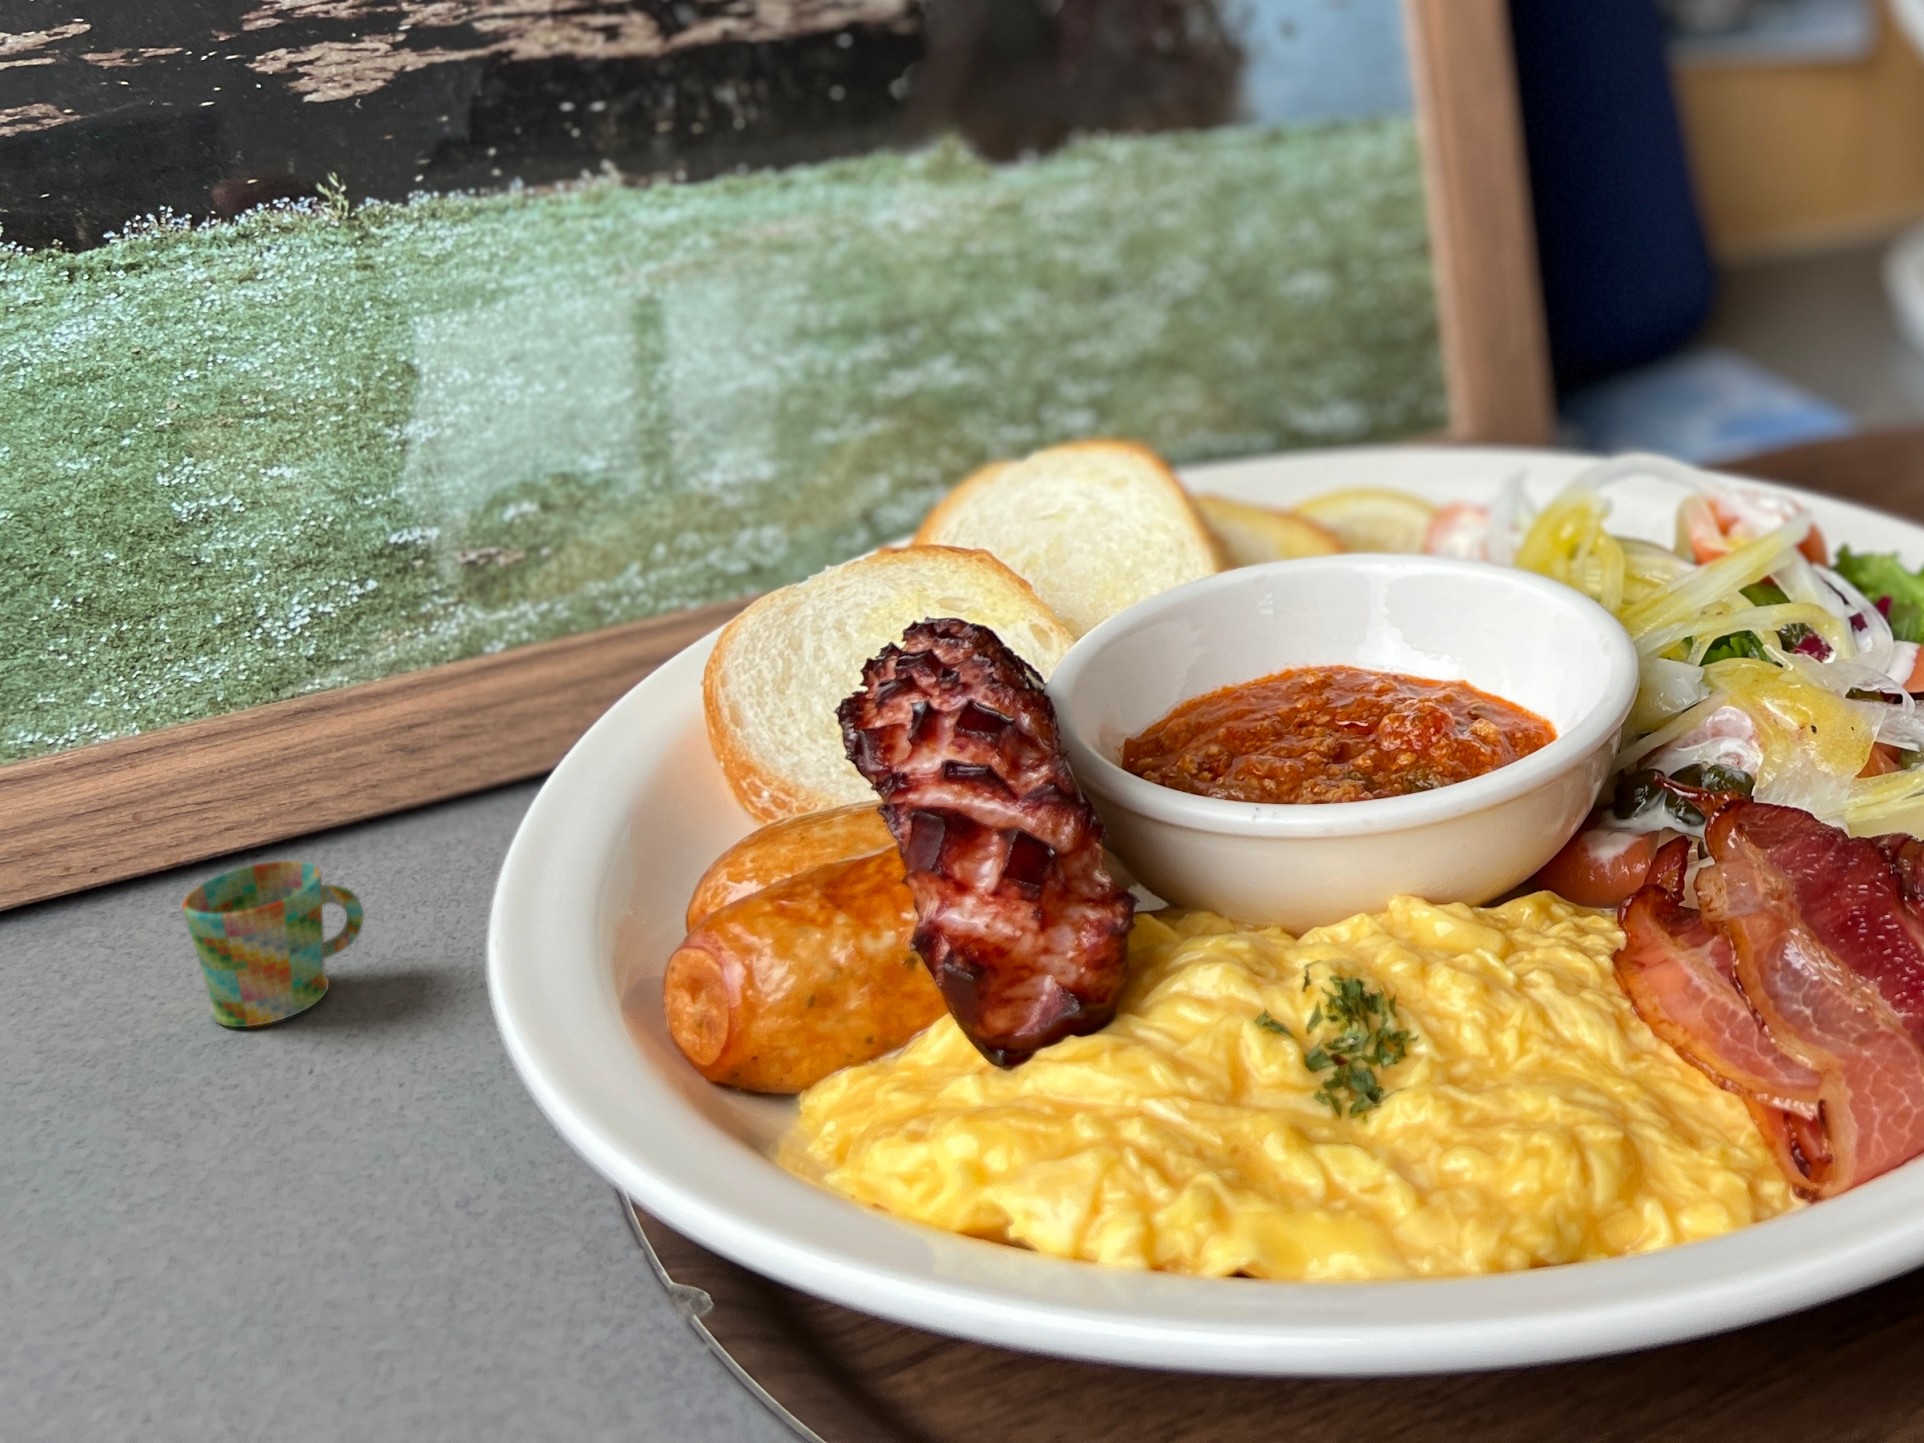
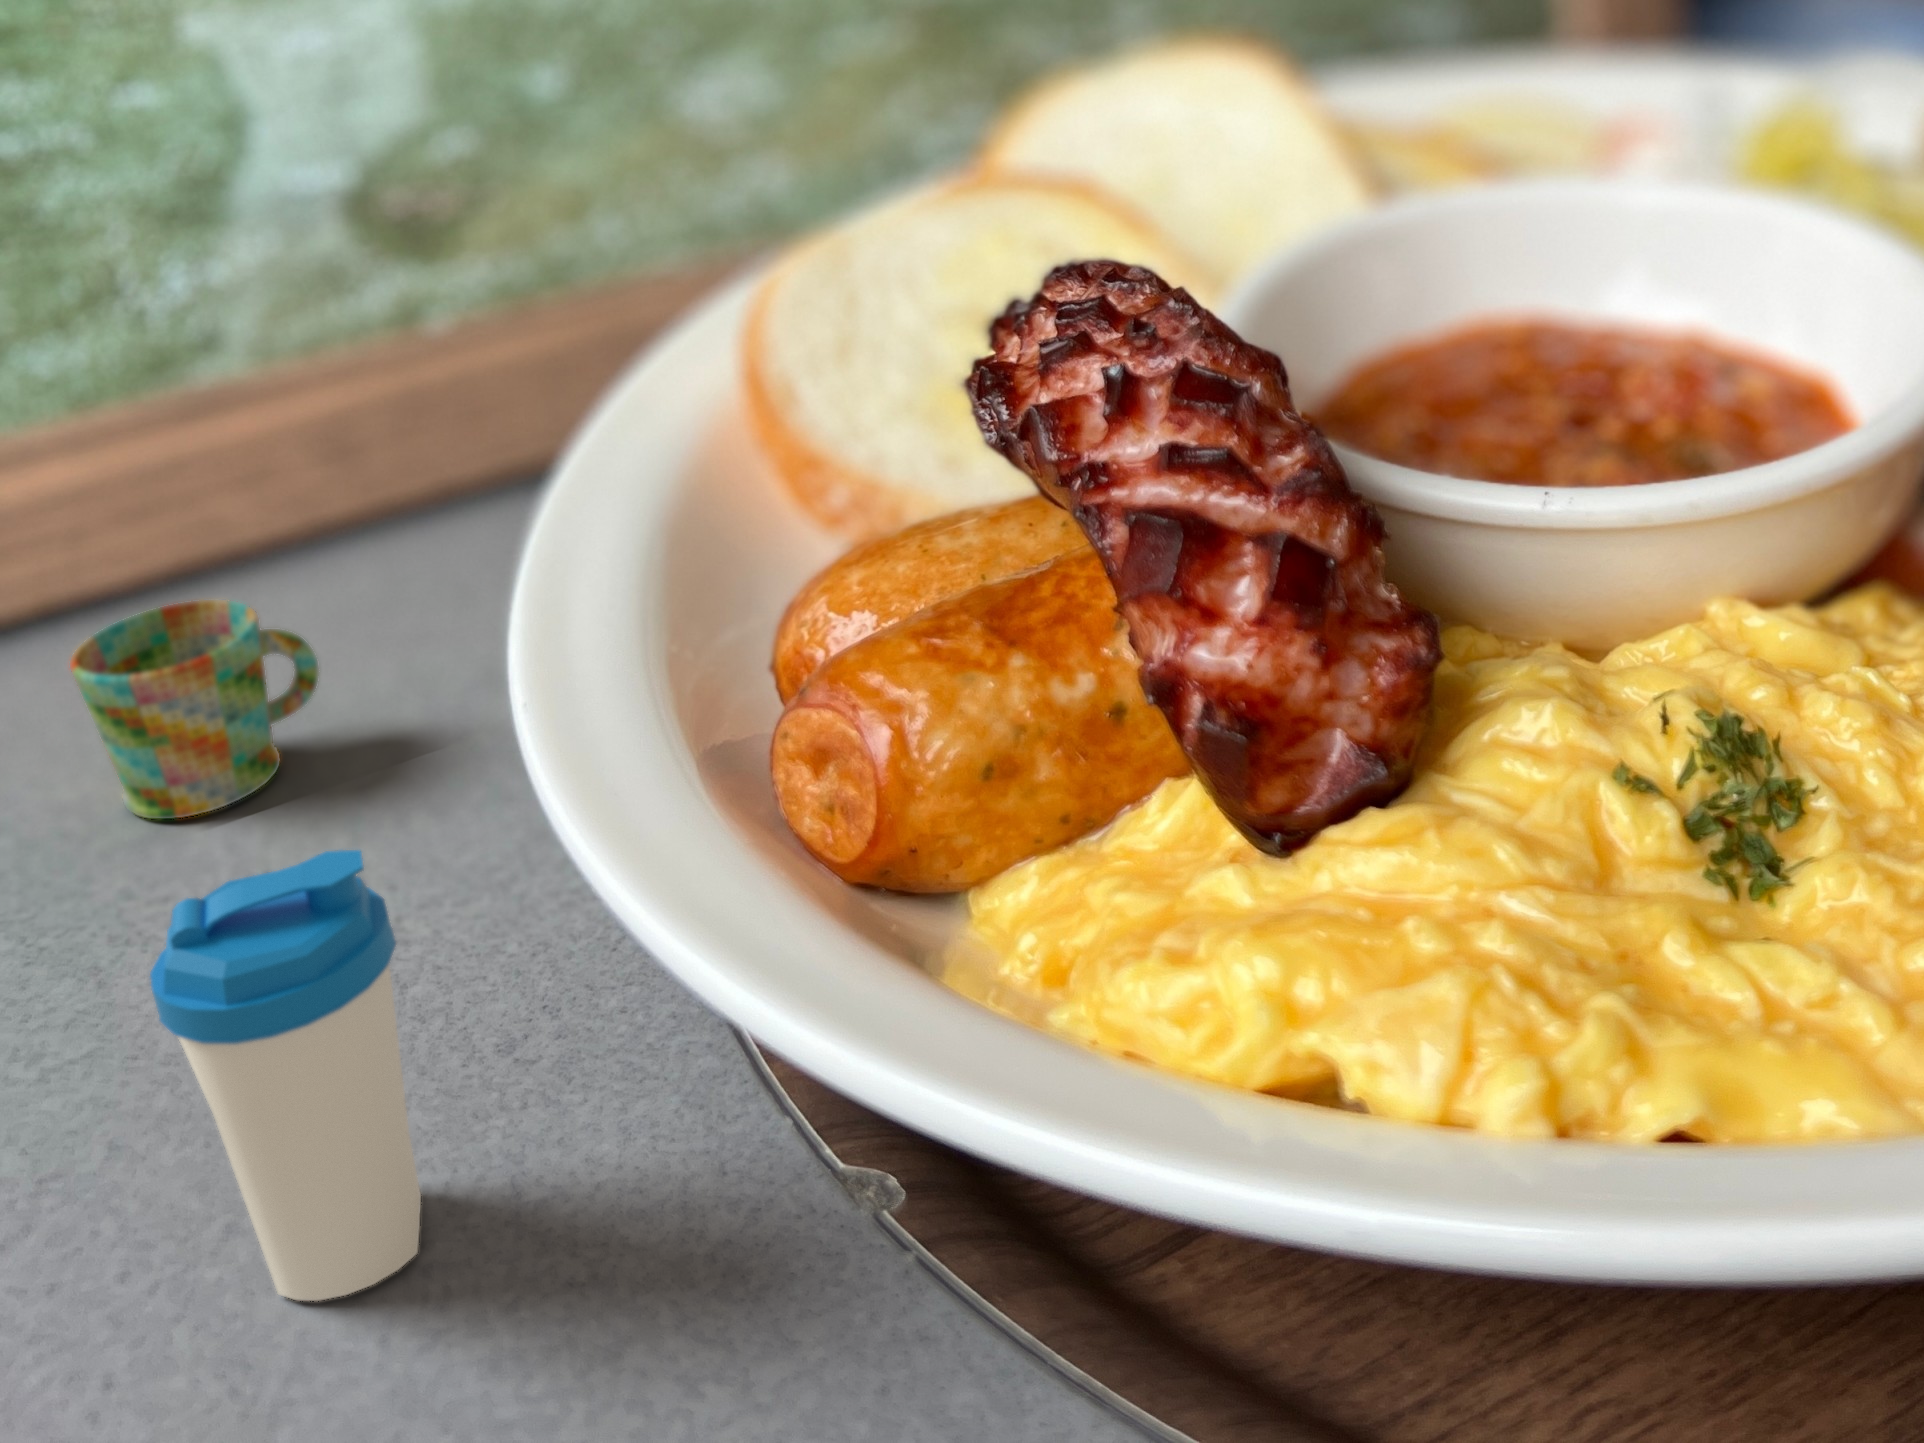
water bottle: none [203,1031,378,1361] -> present [150,850,421,1301]

